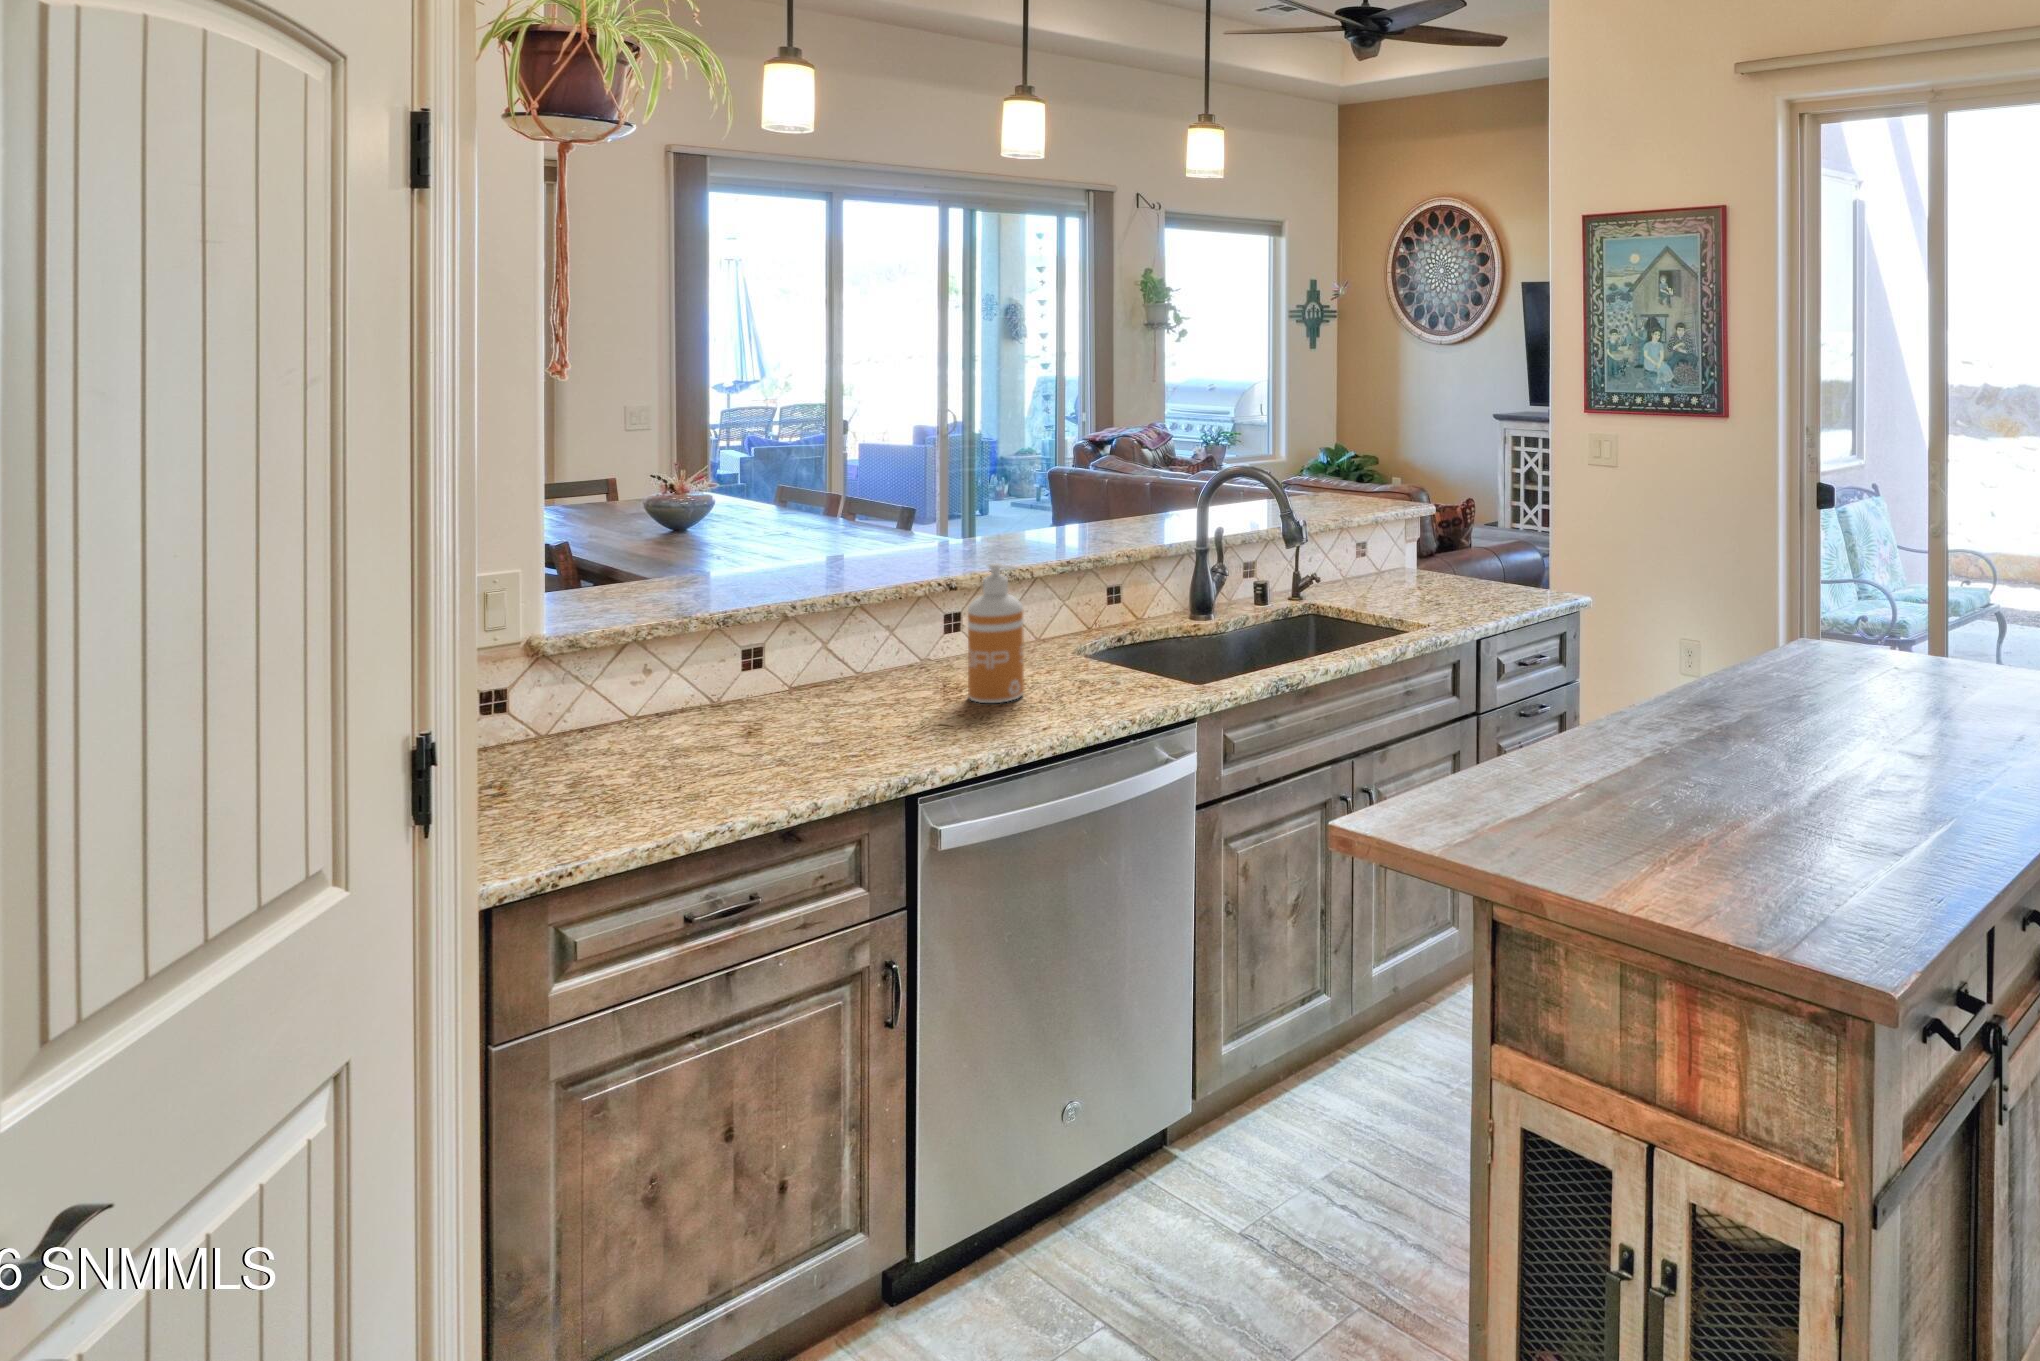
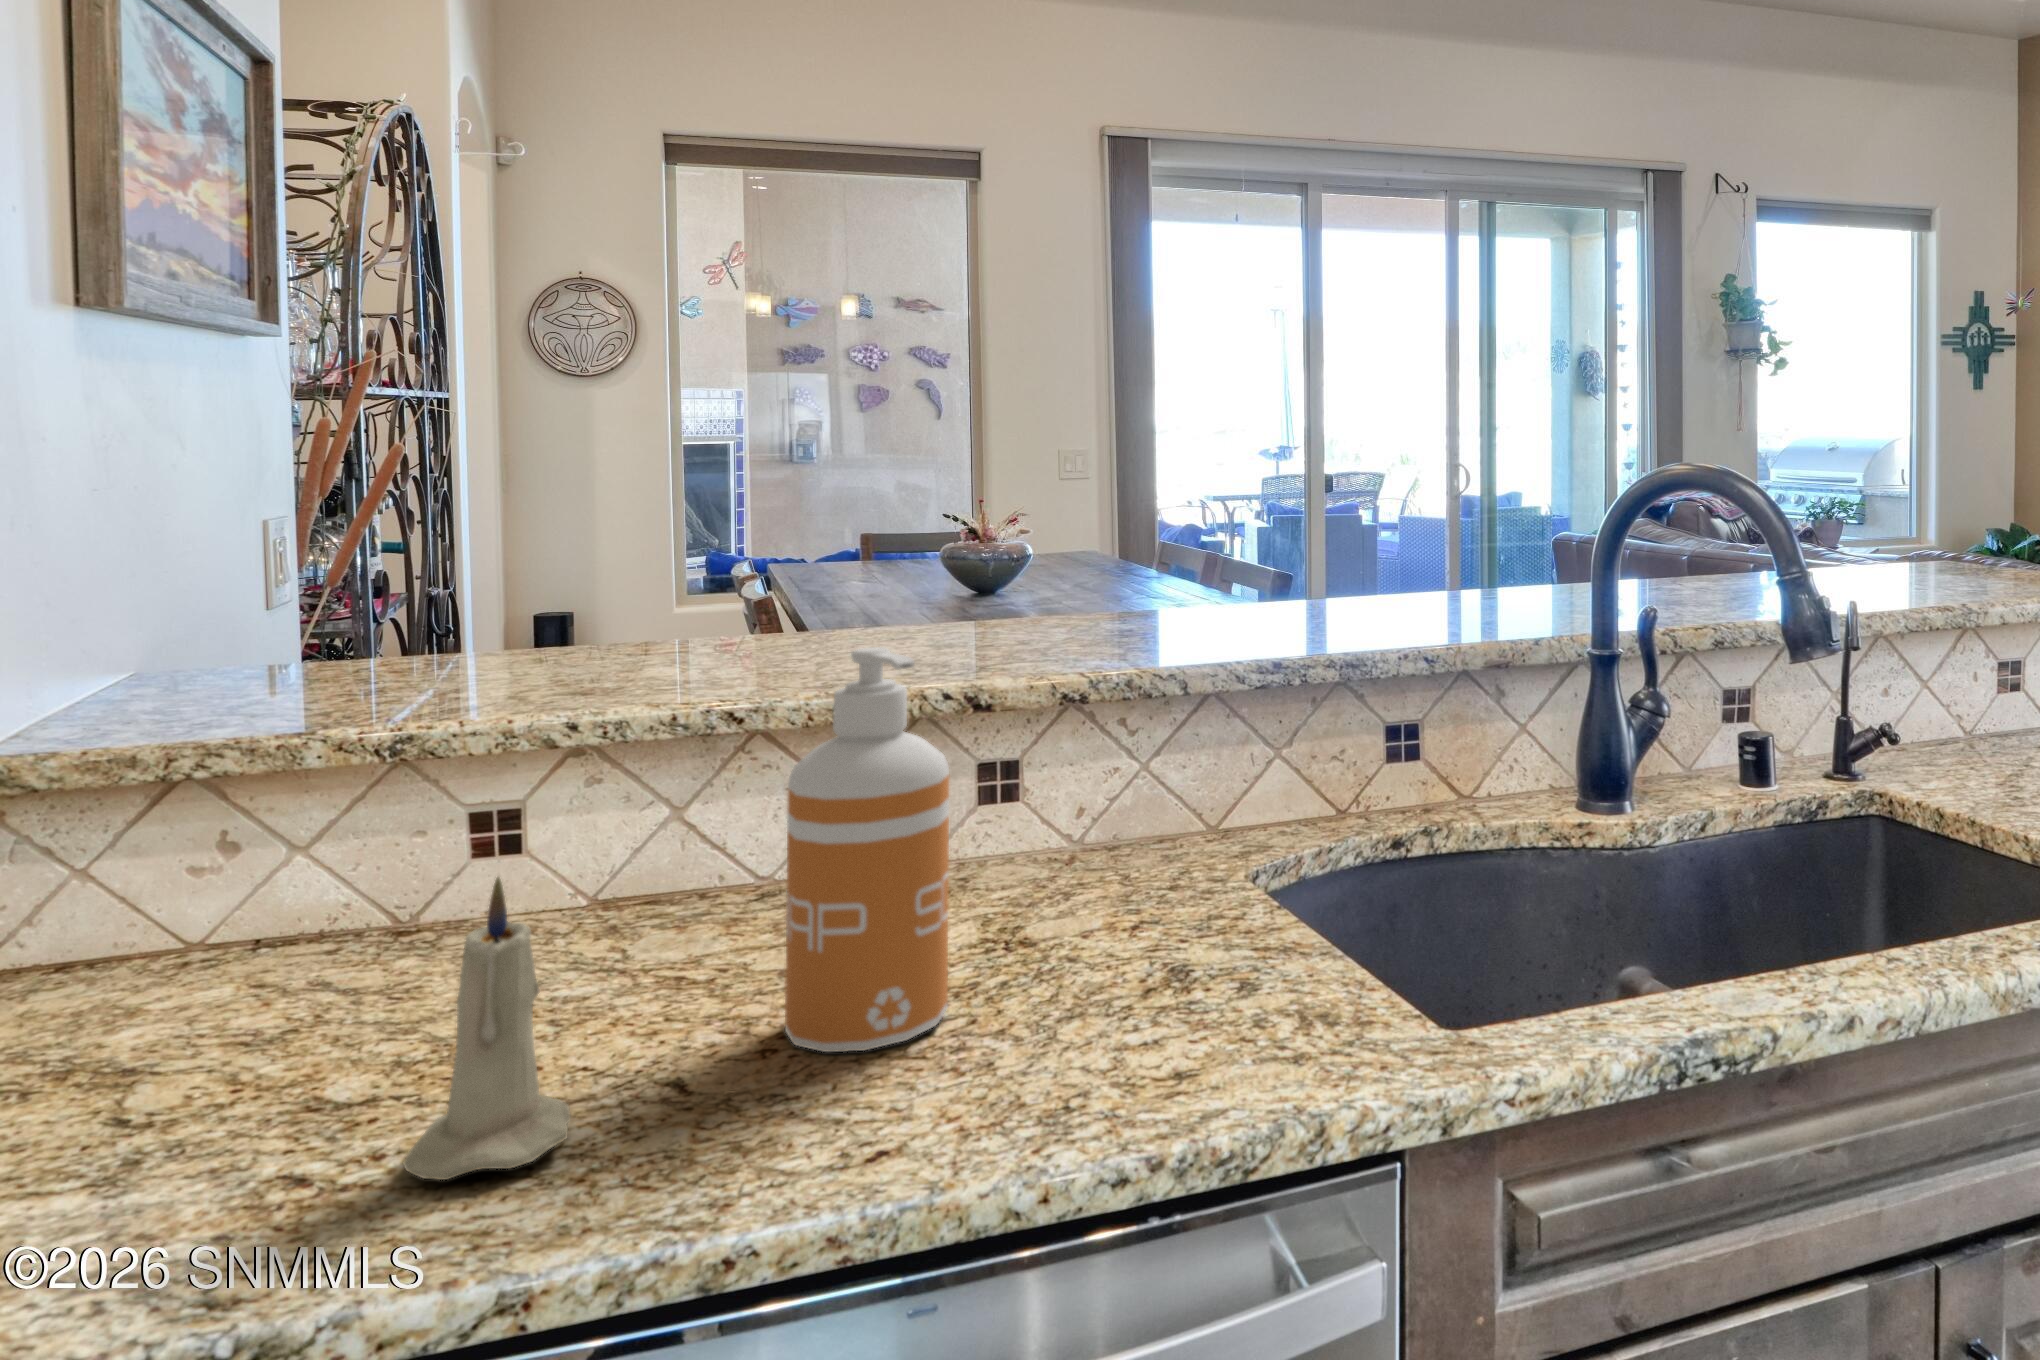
candle: none [906,642,955,733] -> present [403,877,571,1180]

